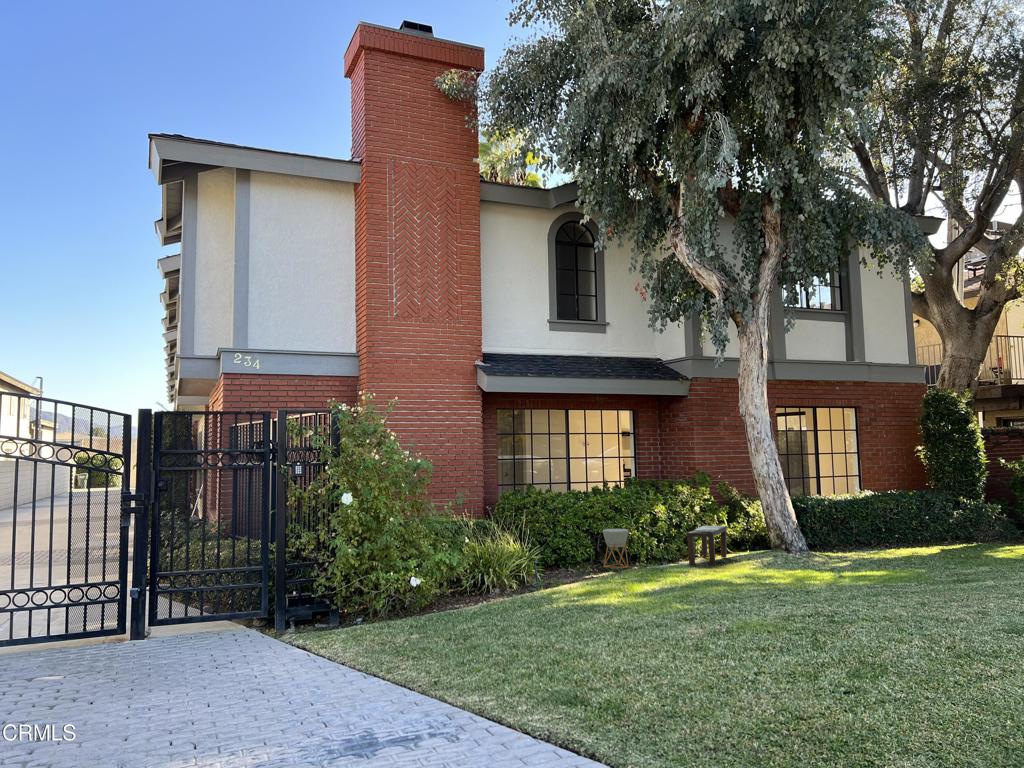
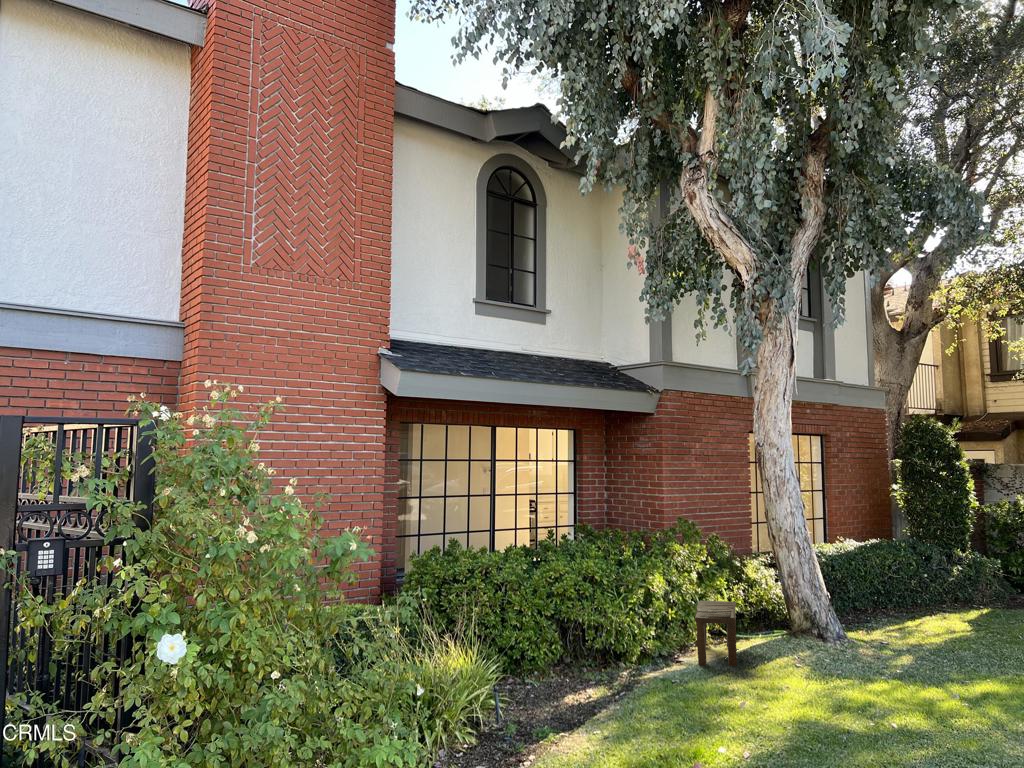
planter: present [603,529,628,568] -> none [579,614,619,678]

